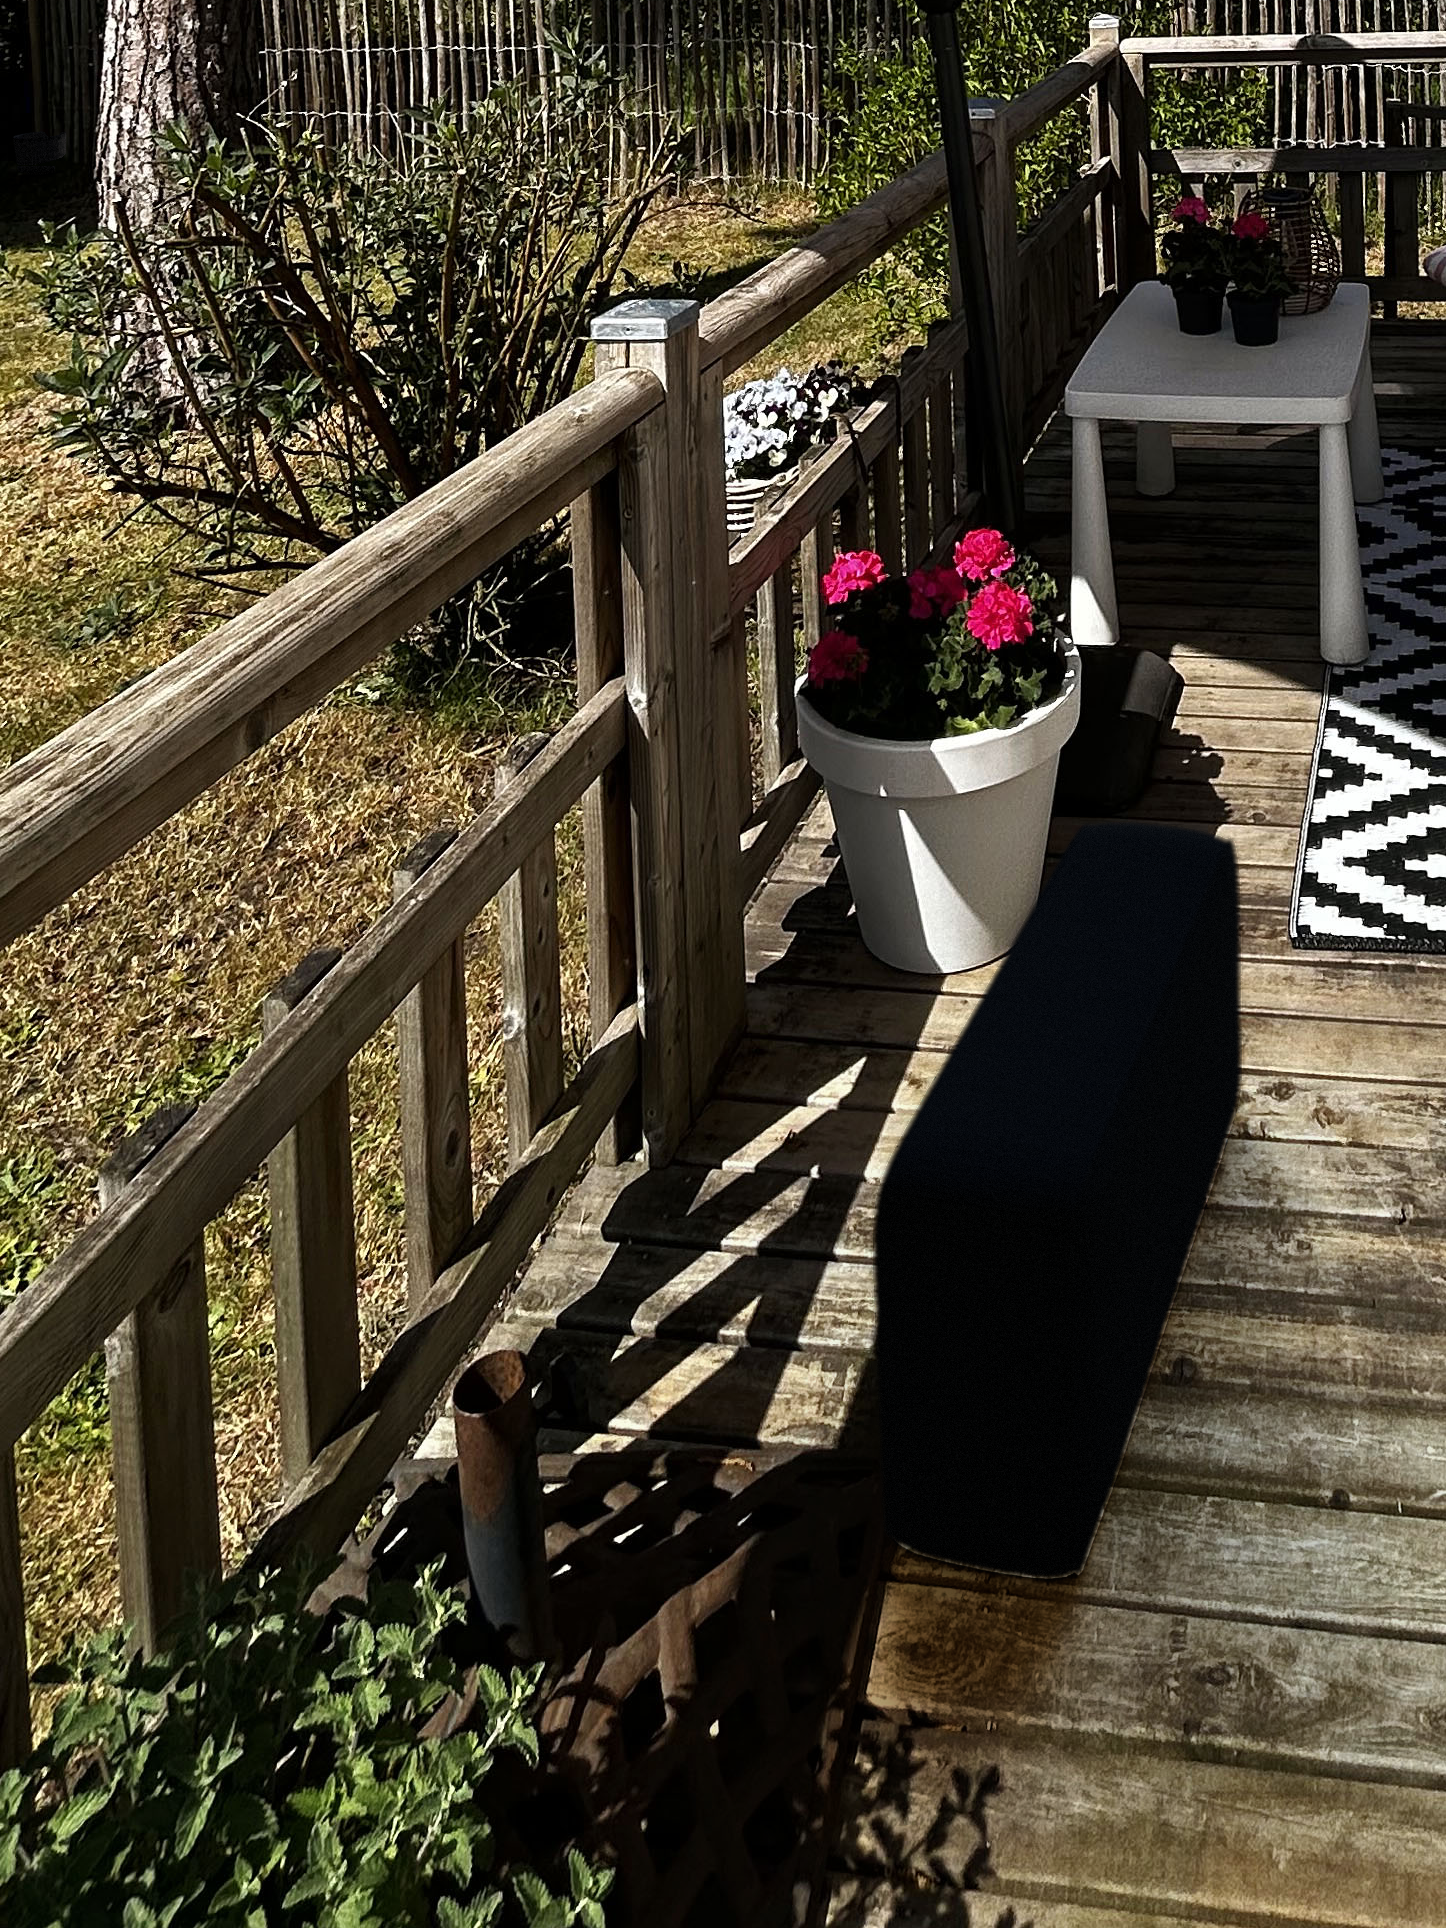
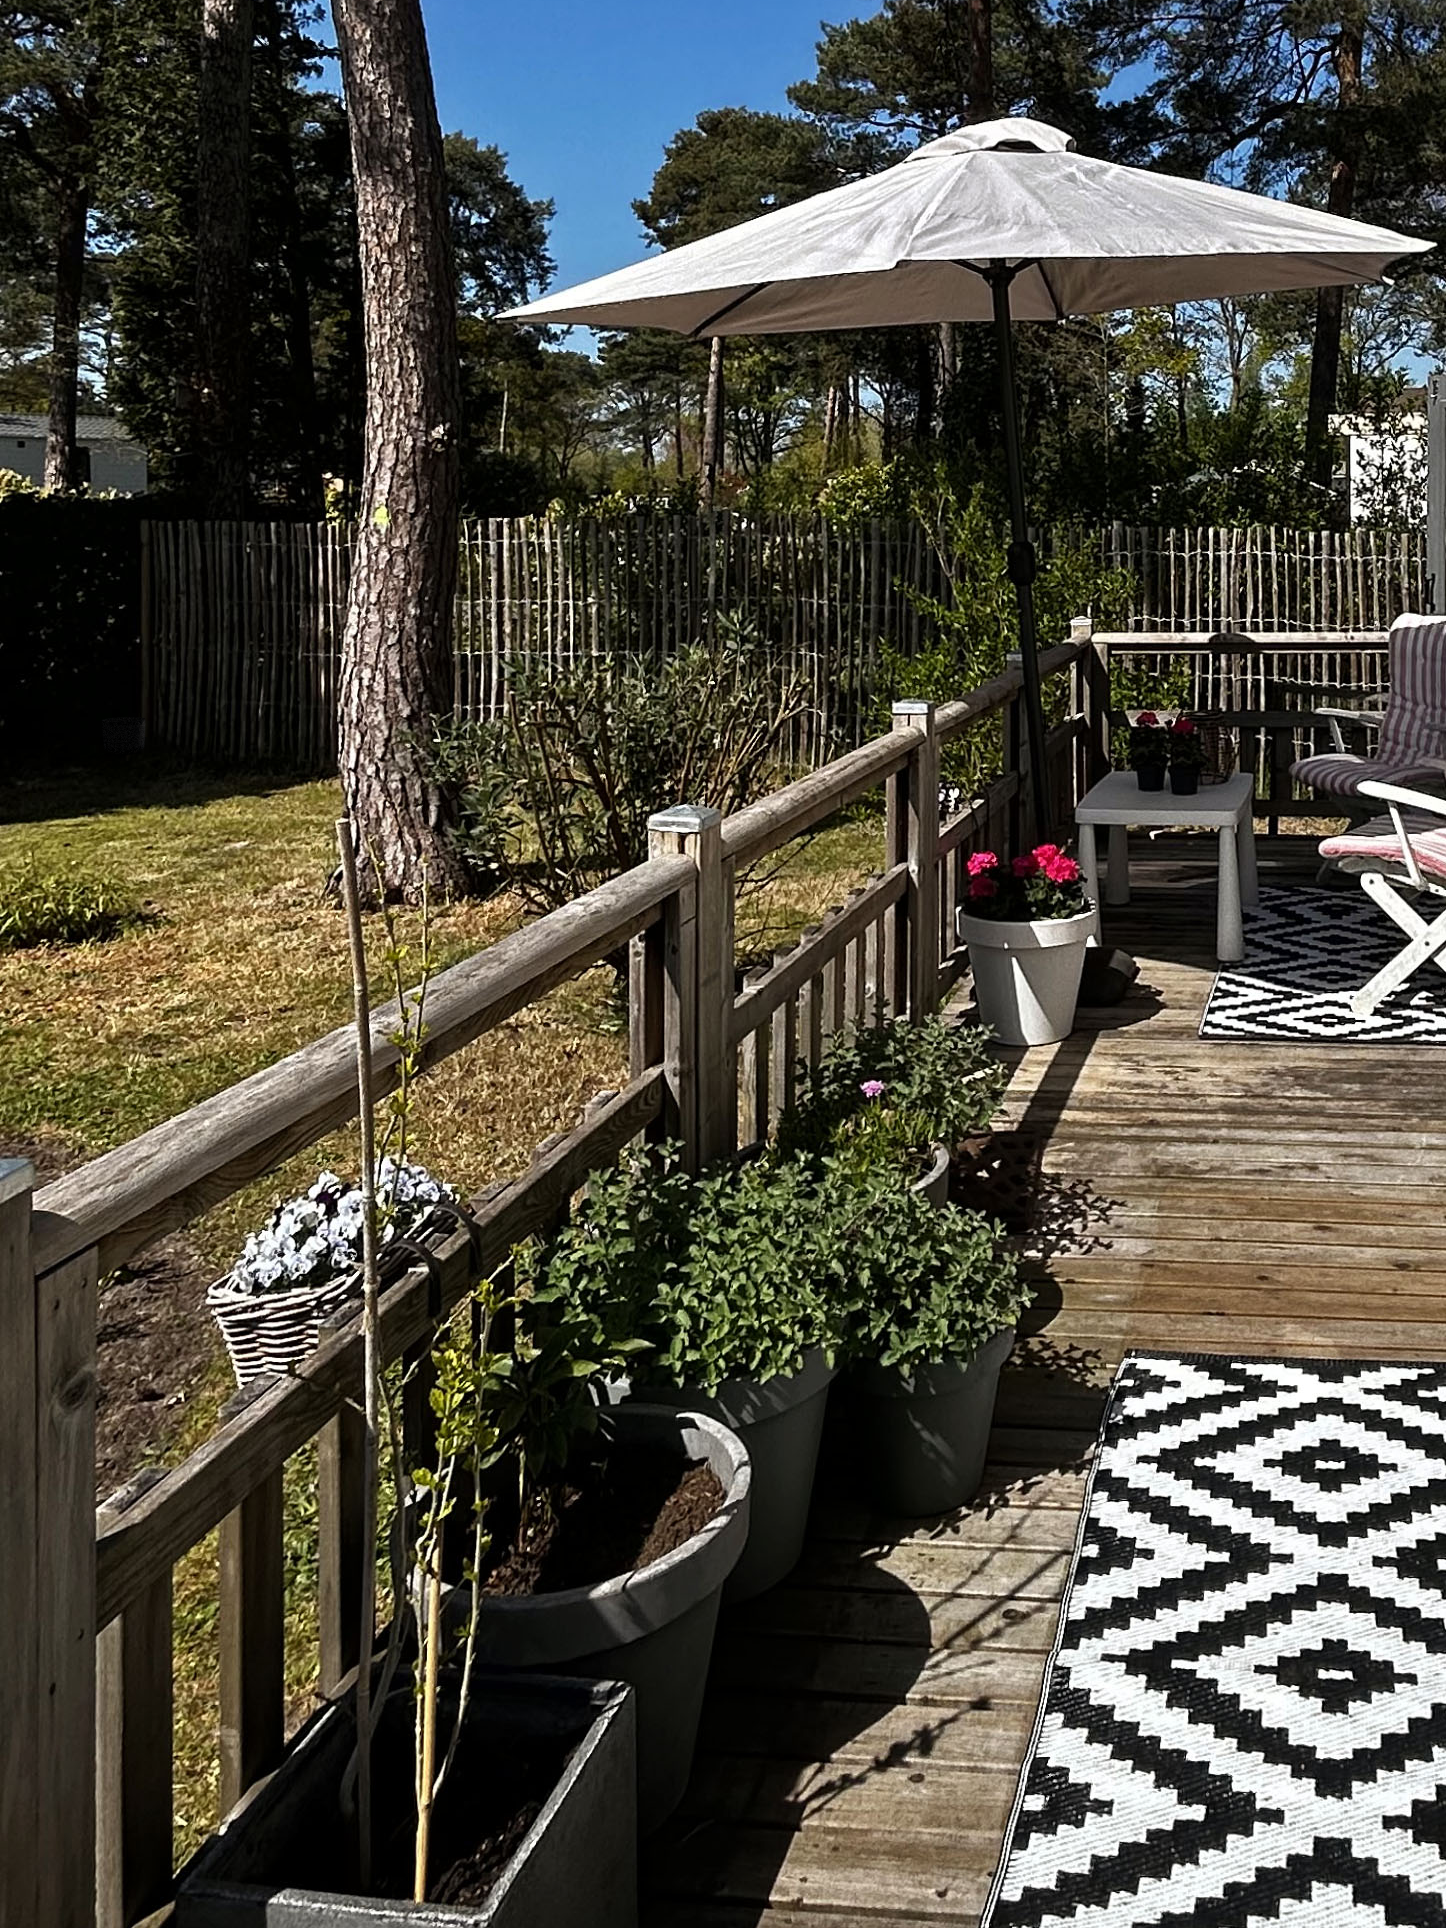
pouf: present [873,822,1242,1580] -> none [1064,926,1186,1107]

